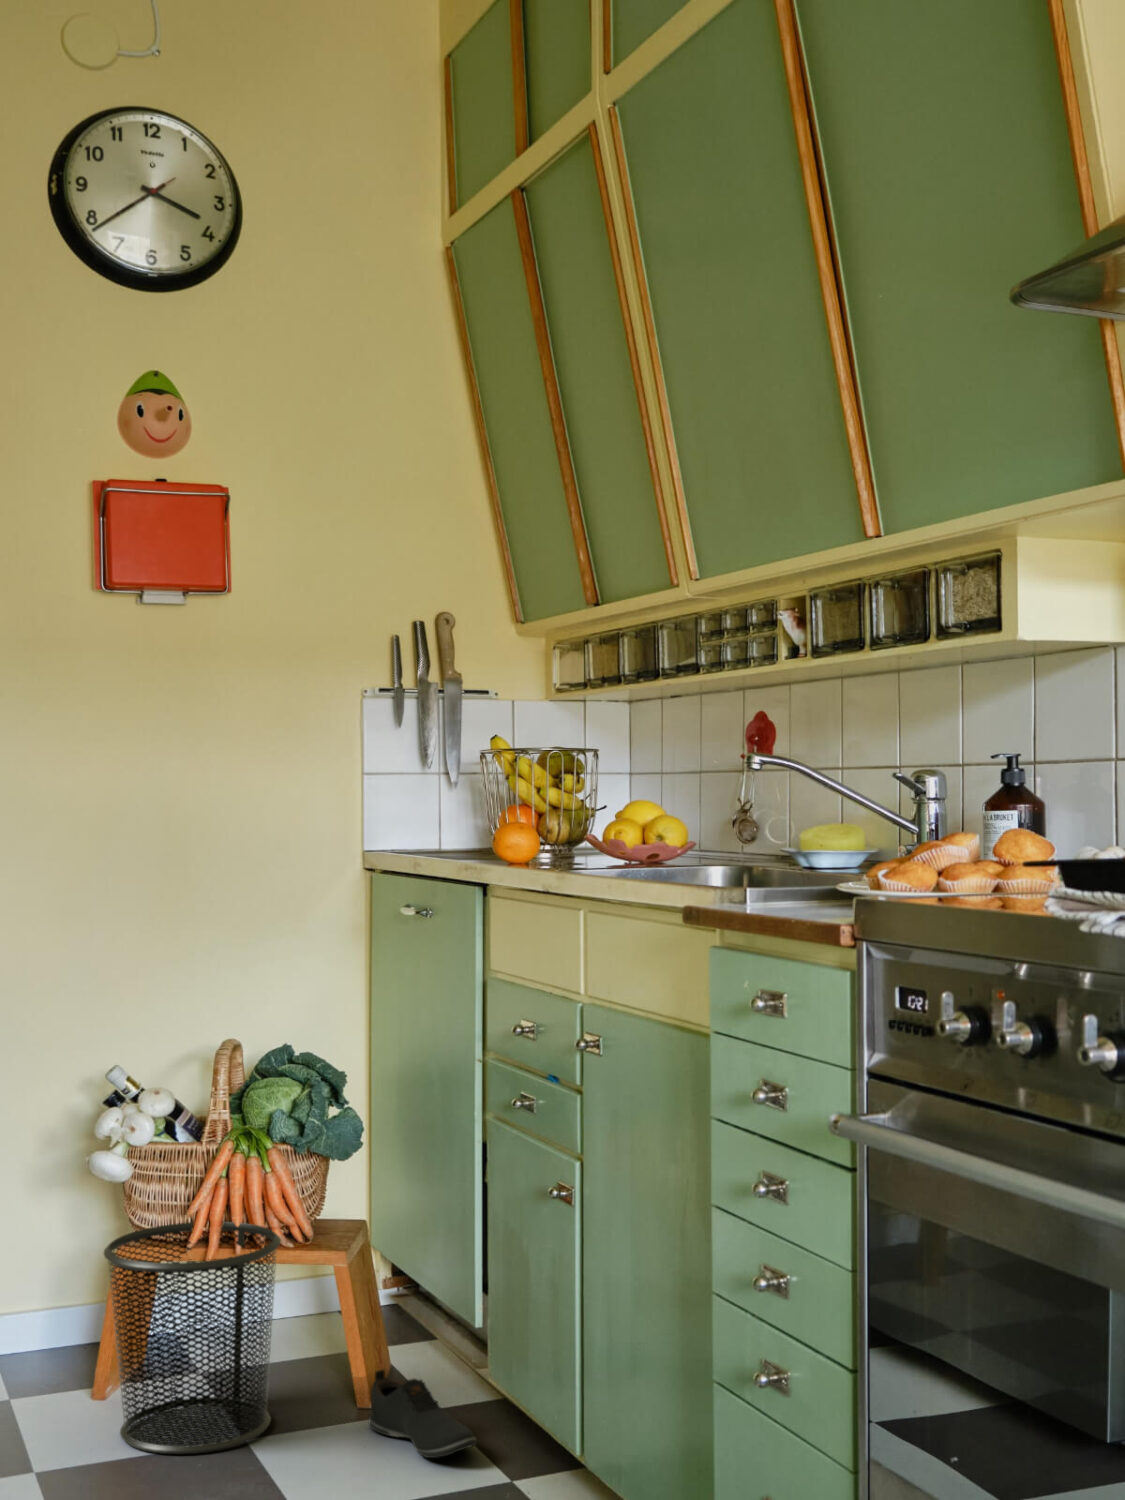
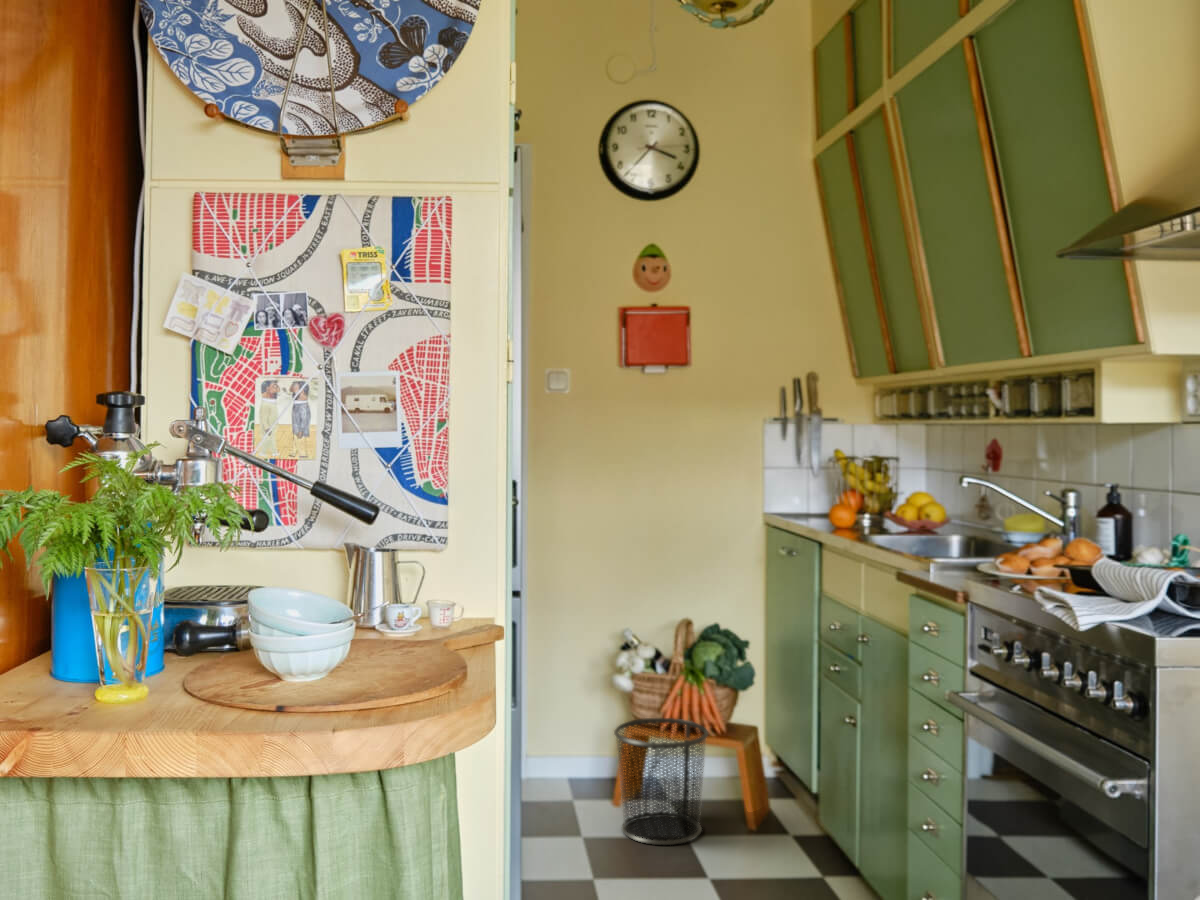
shoe: present [369,1369,477,1458] -> none [755,810,814,866]

